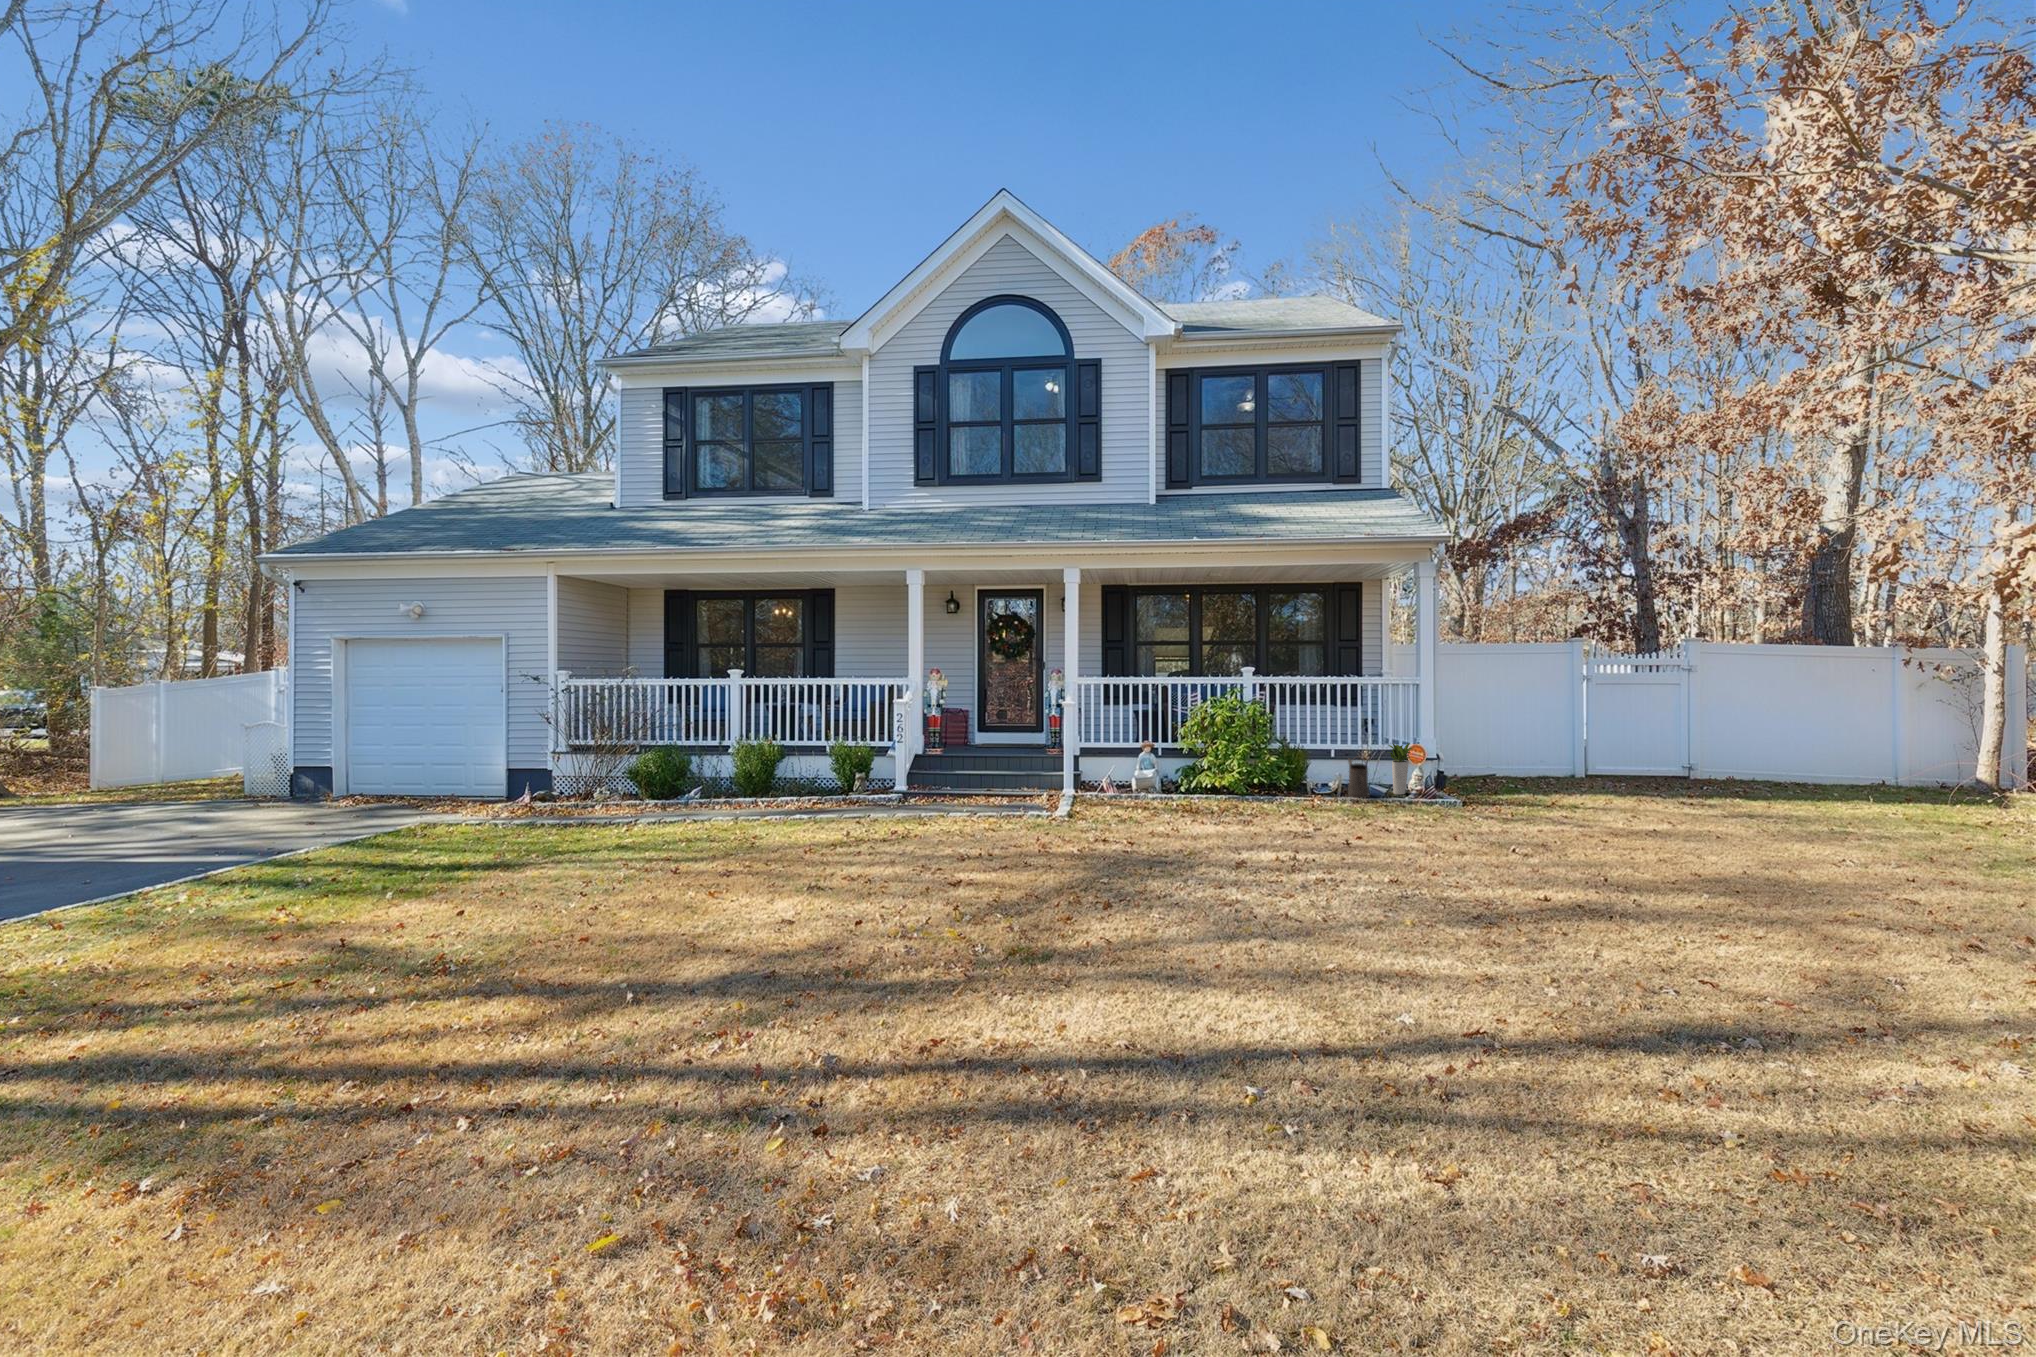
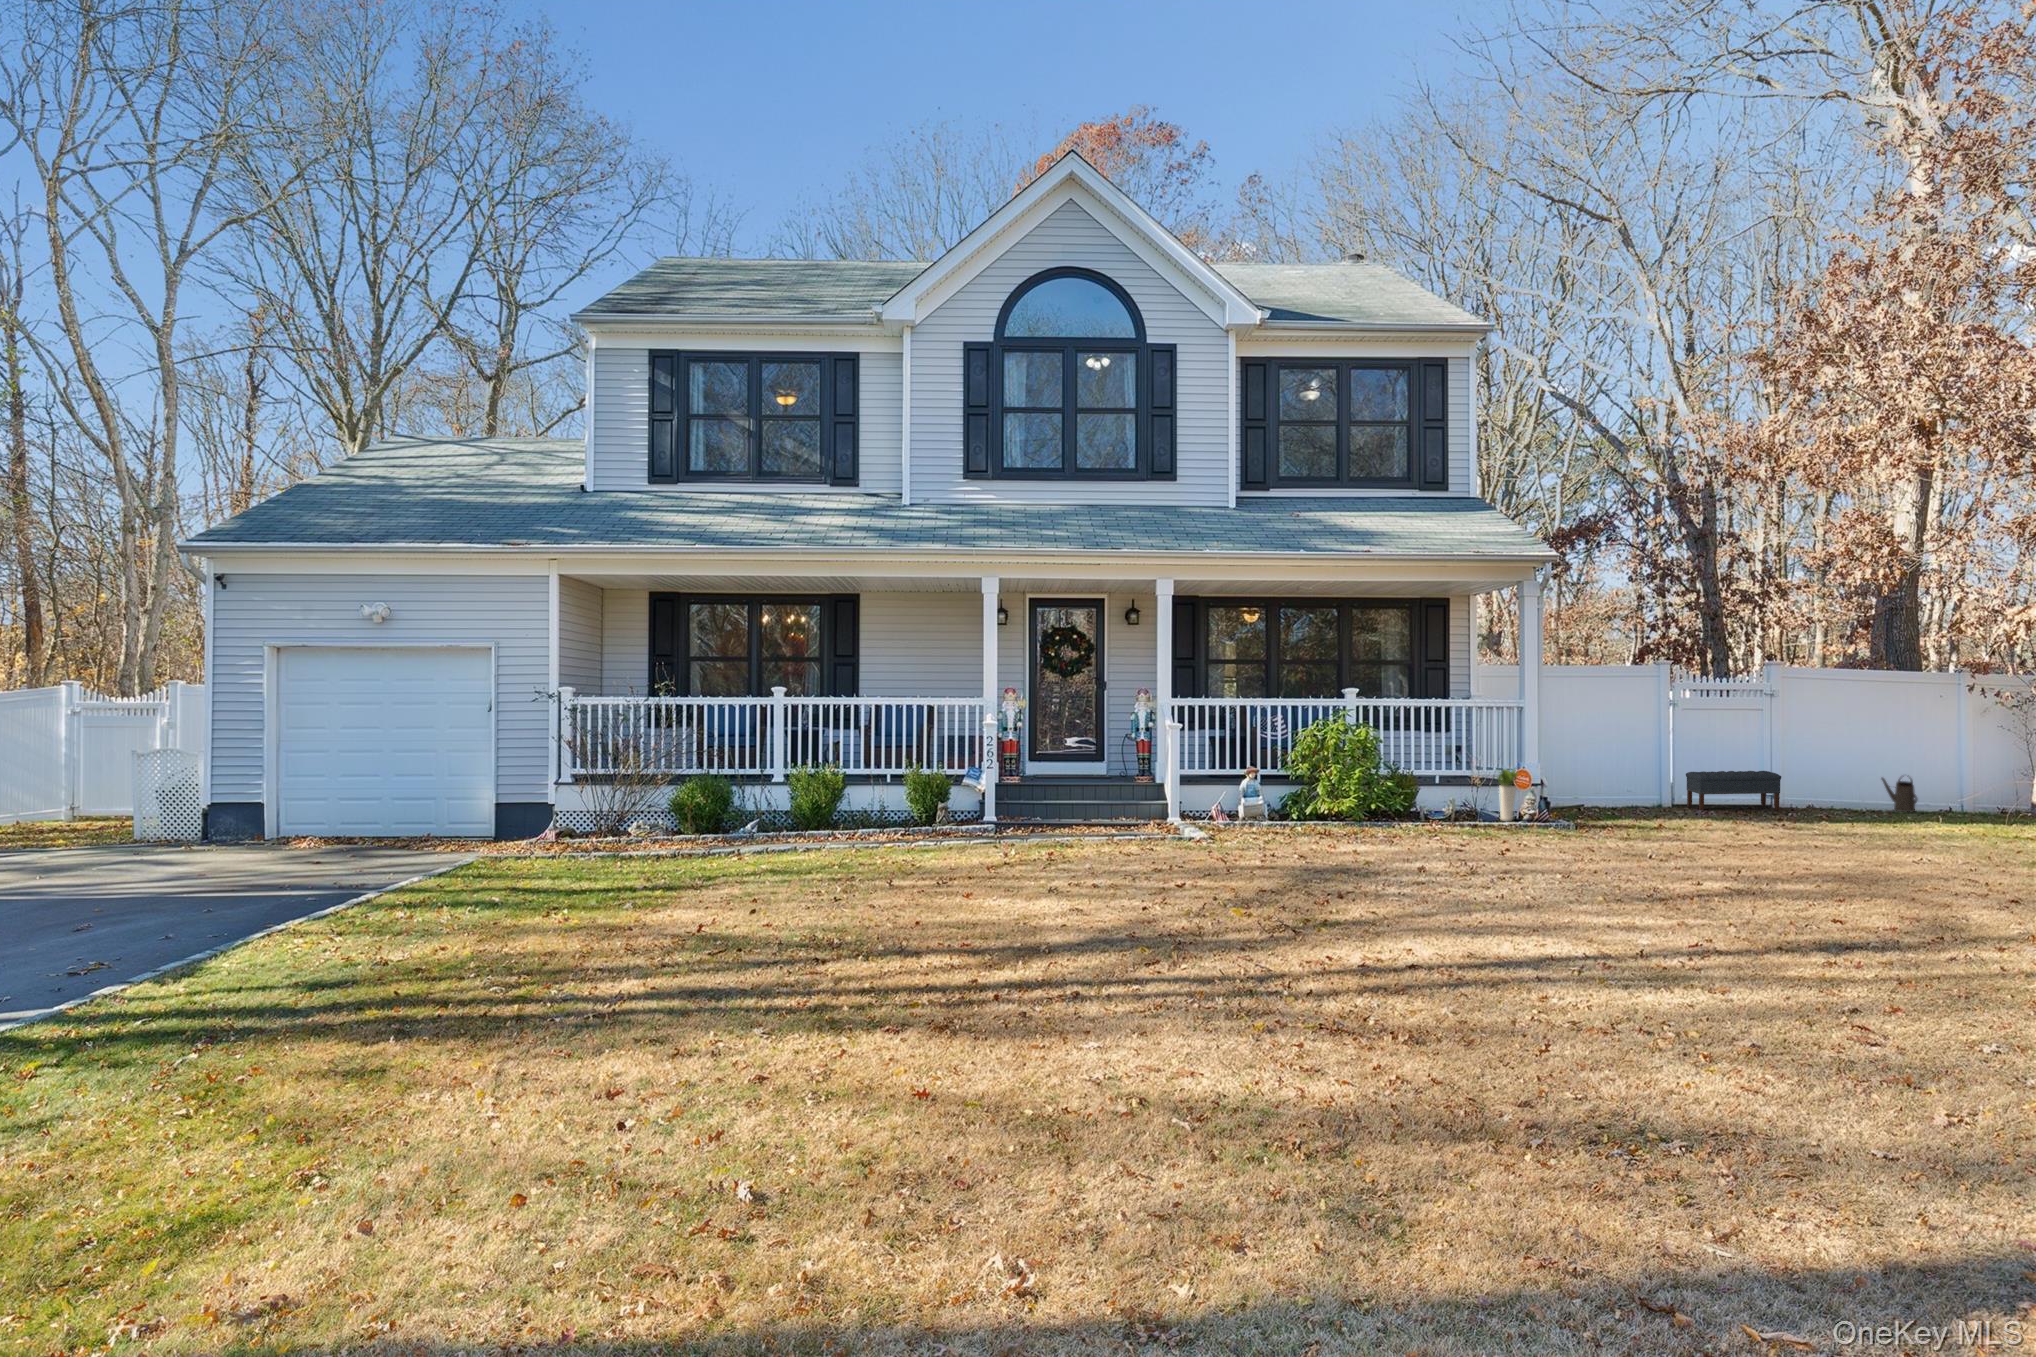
bench: none [1598,744,1696,783] -> present [1686,771,1781,810]
watering can: present [1348,758,1369,798] -> present [1881,778,1917,812]

